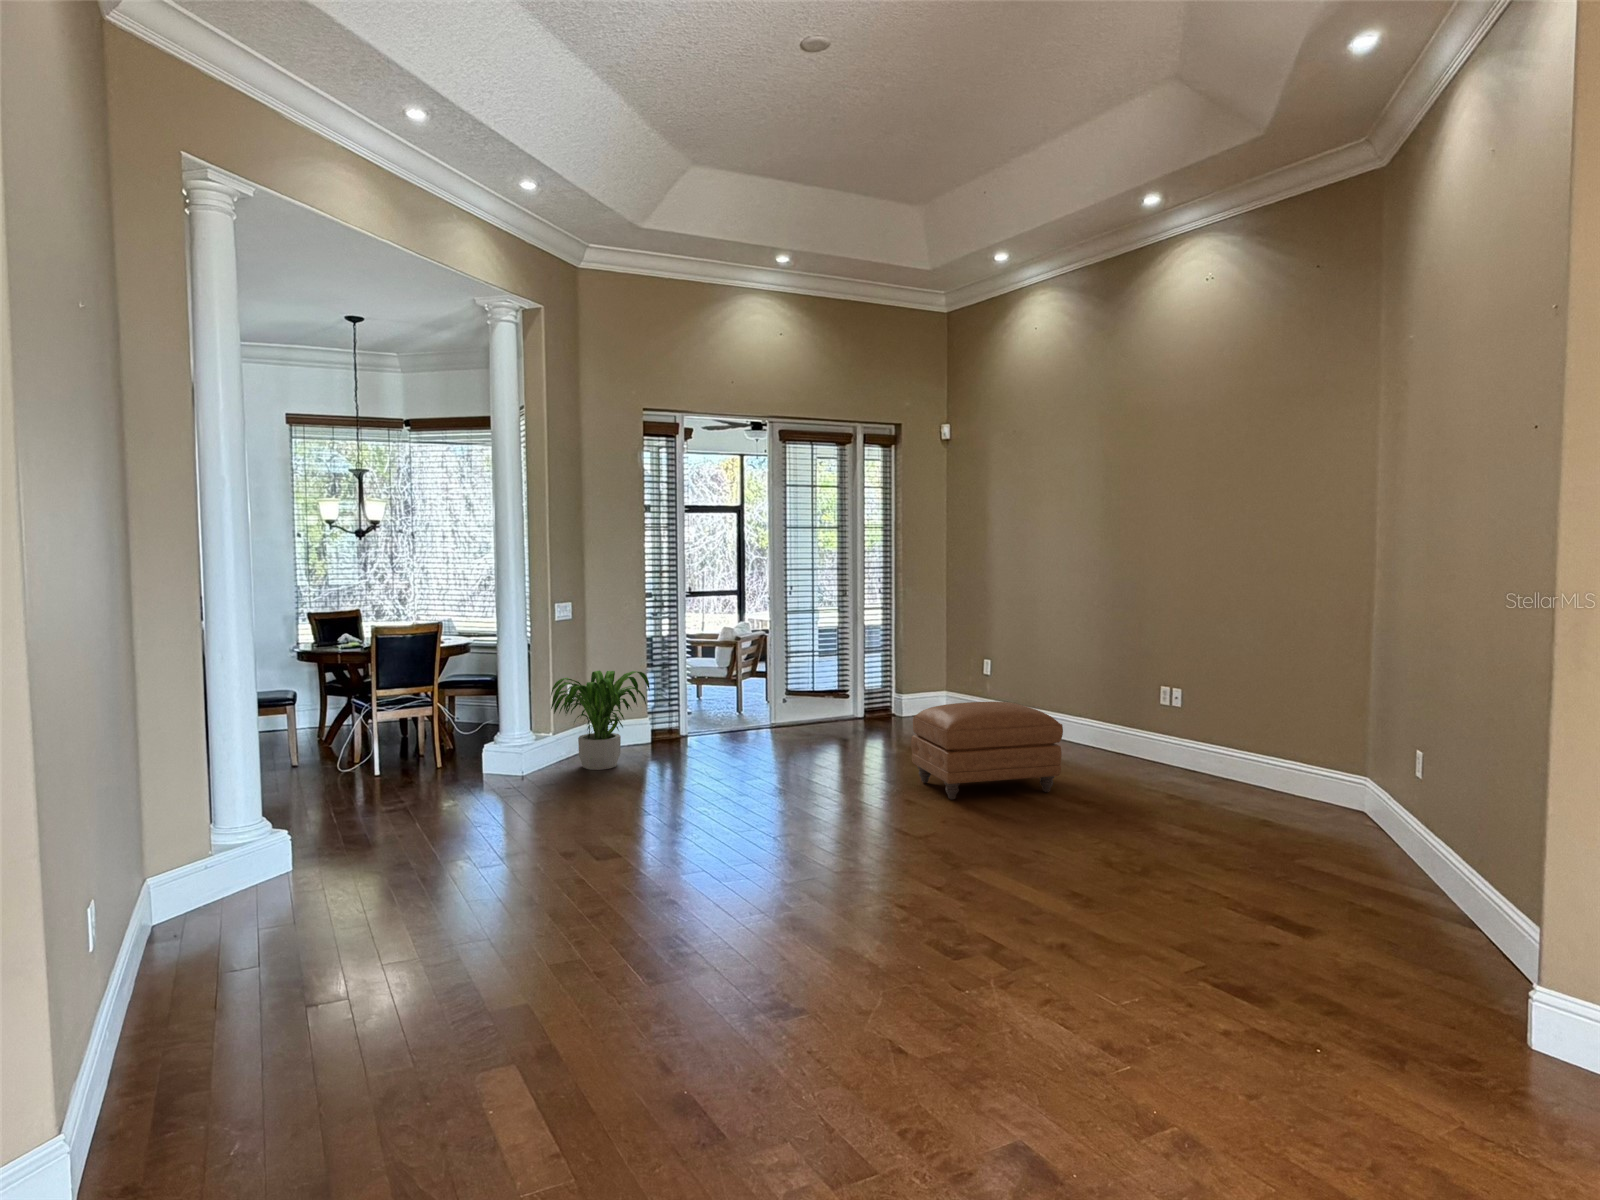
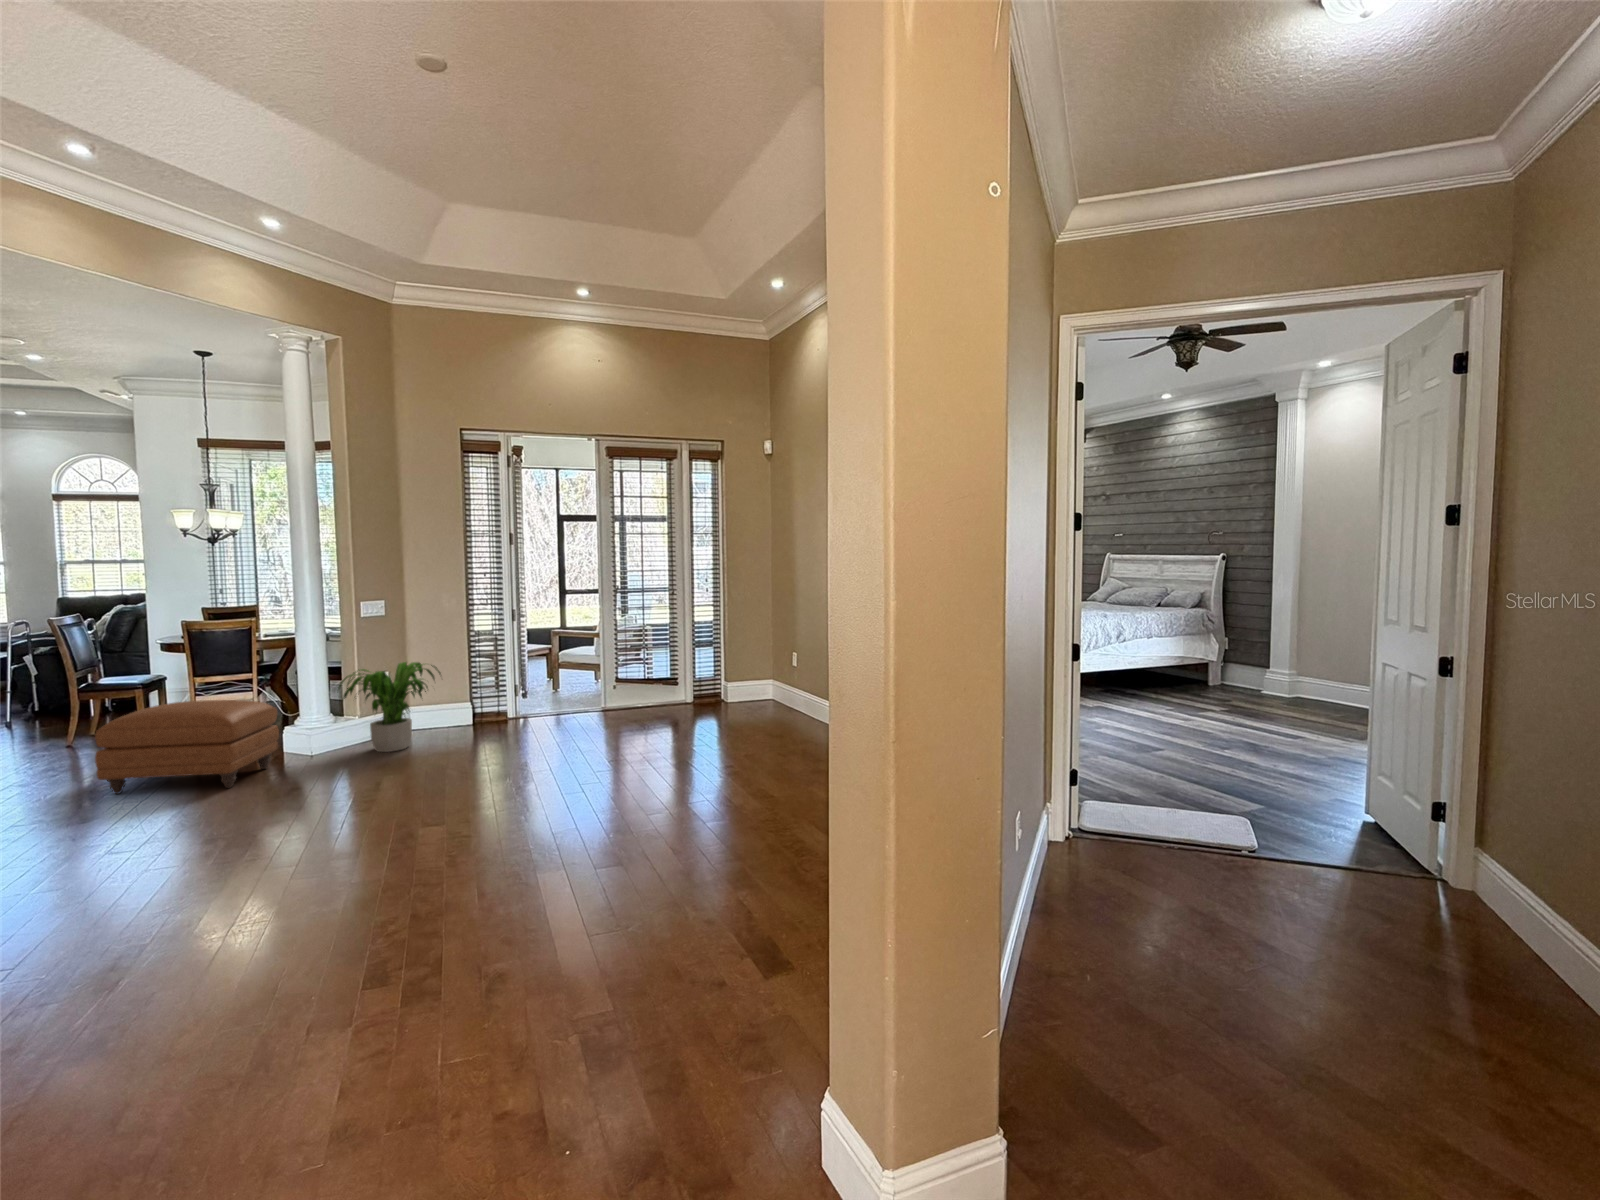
ottoman: present [911,702,1063,800] -> present [95,700,279,794]

